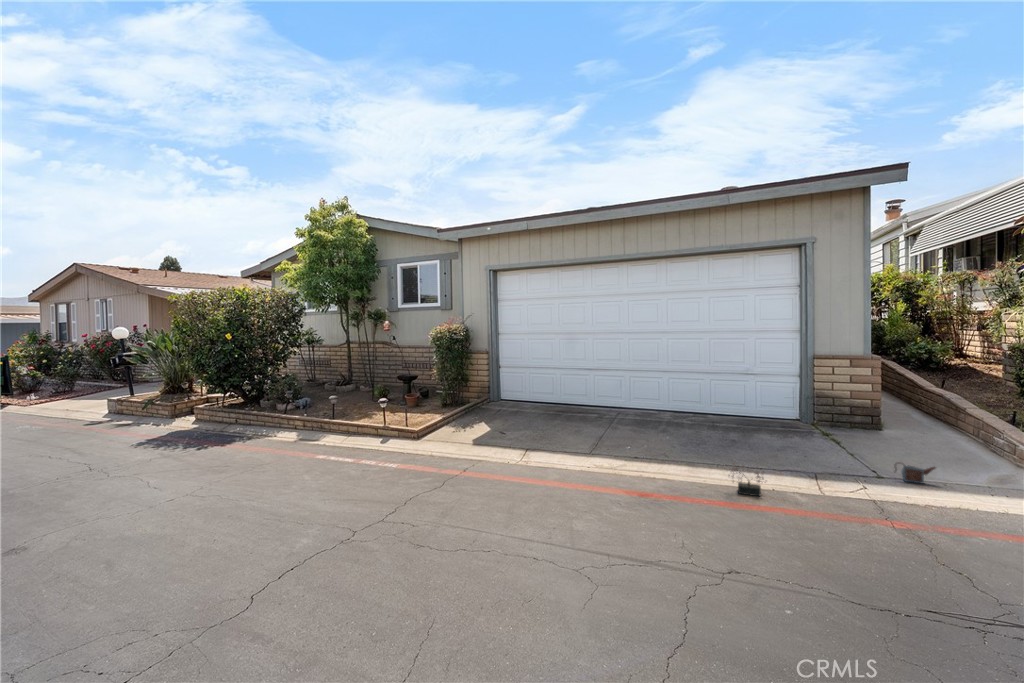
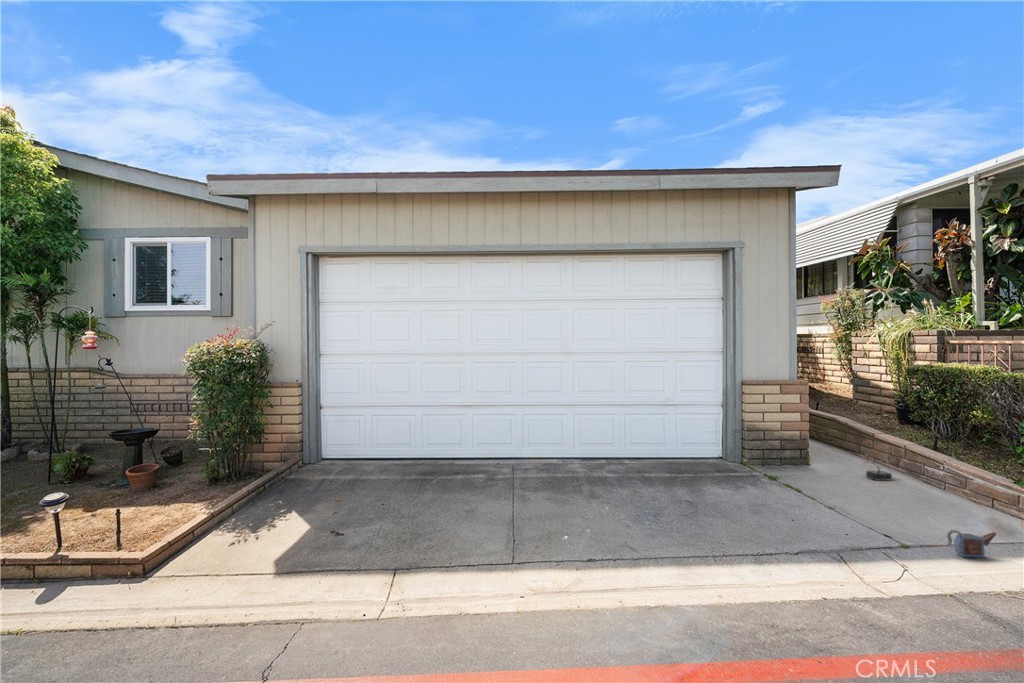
decorative plant: present [729,463,764,496] -> present [864,456,892,480]

